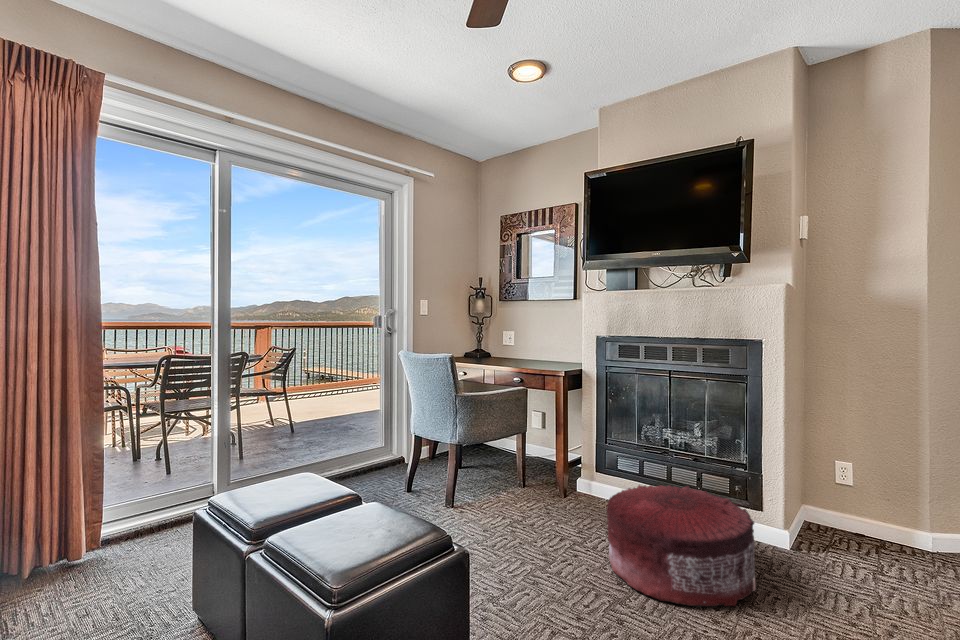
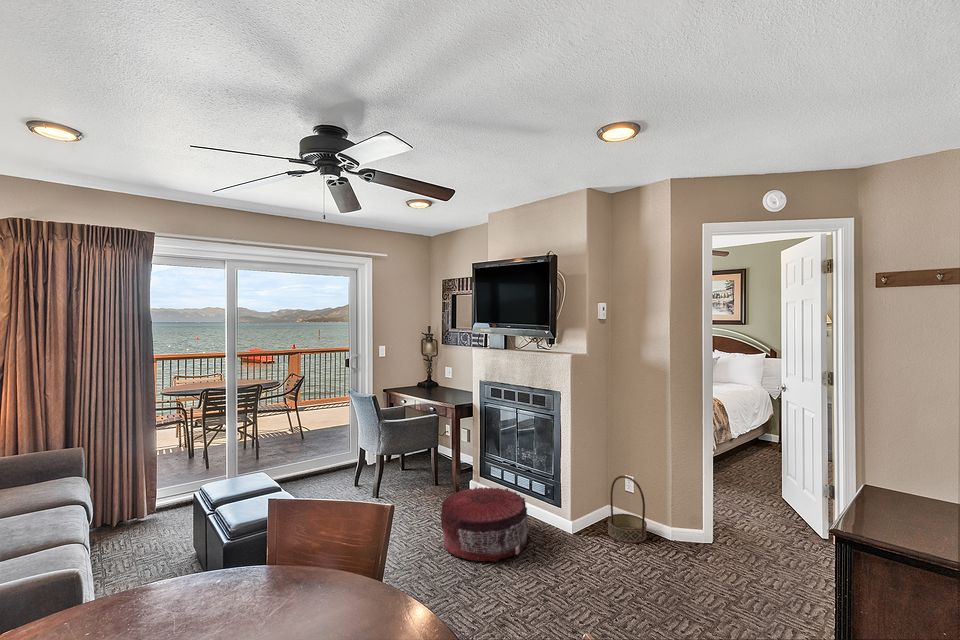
basket: none [831,460,907,561] -> present [608,476,647,543]

